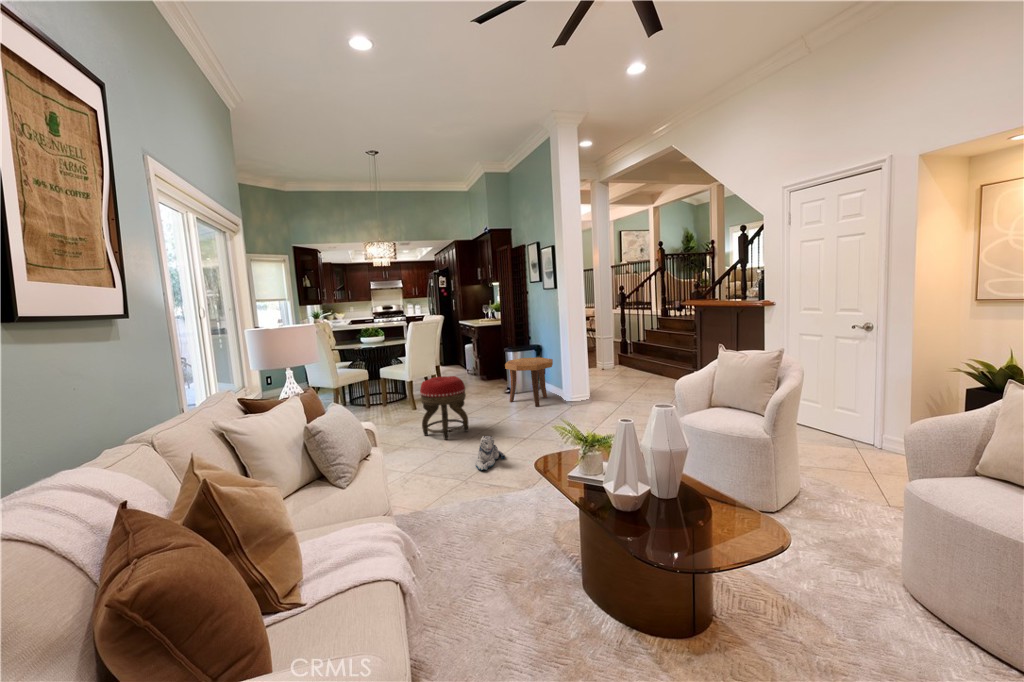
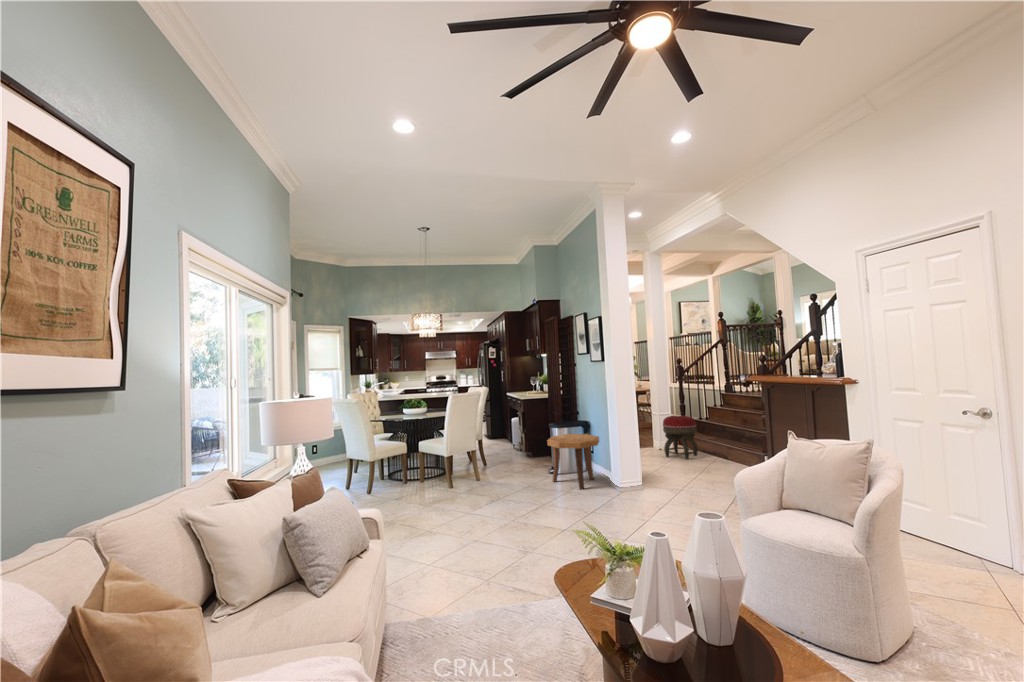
footstool: present [420,376,468,440] -> present [663,416,698,459]
plush toy: present [476,436,505,471] -> none [502,525,536,568]

